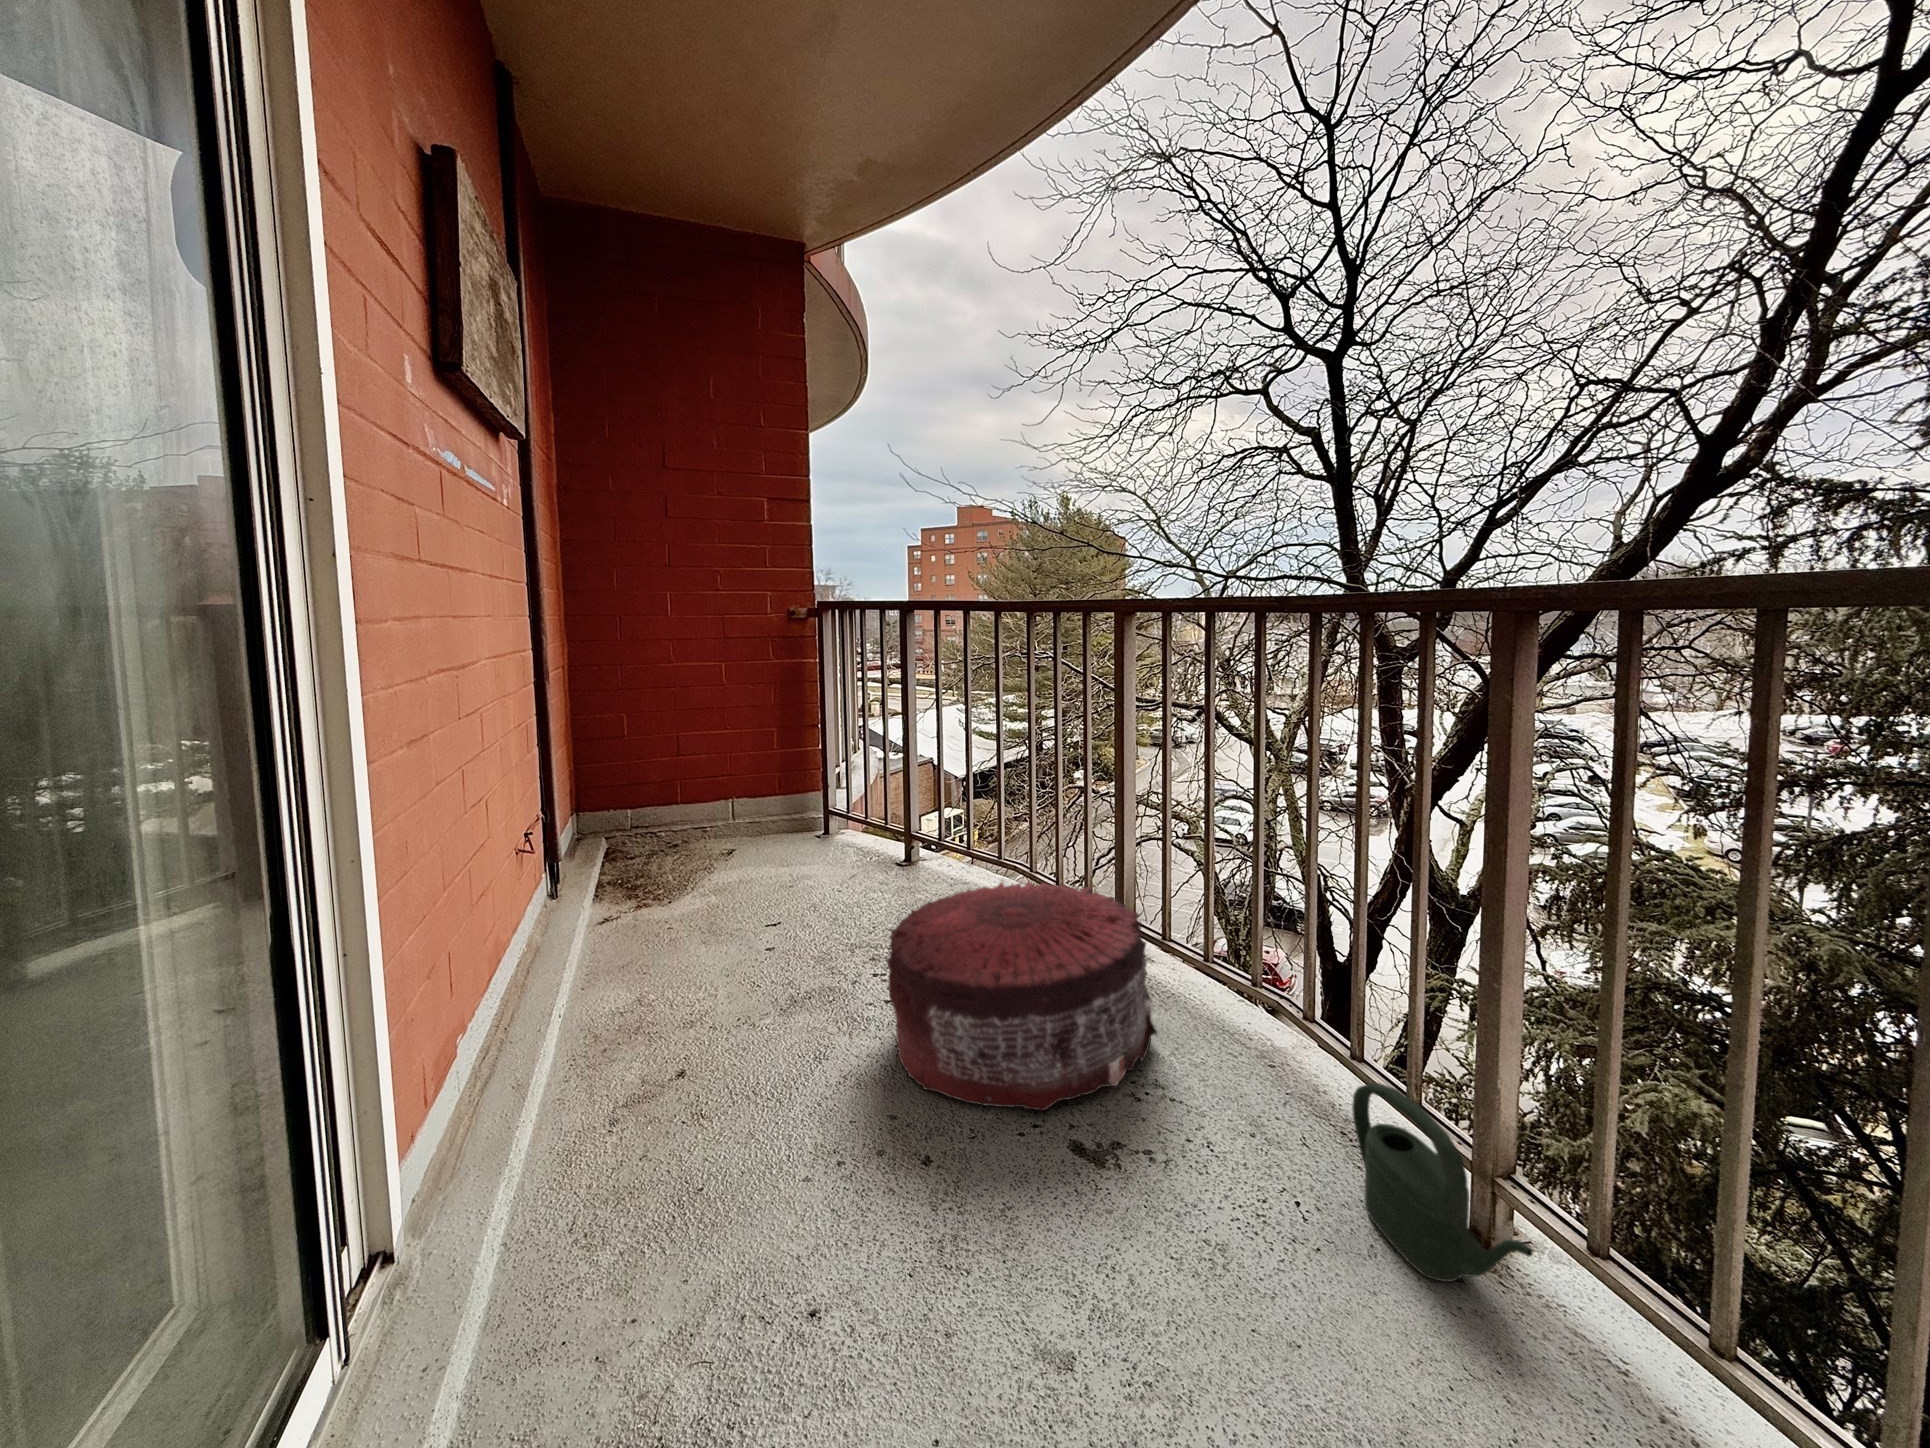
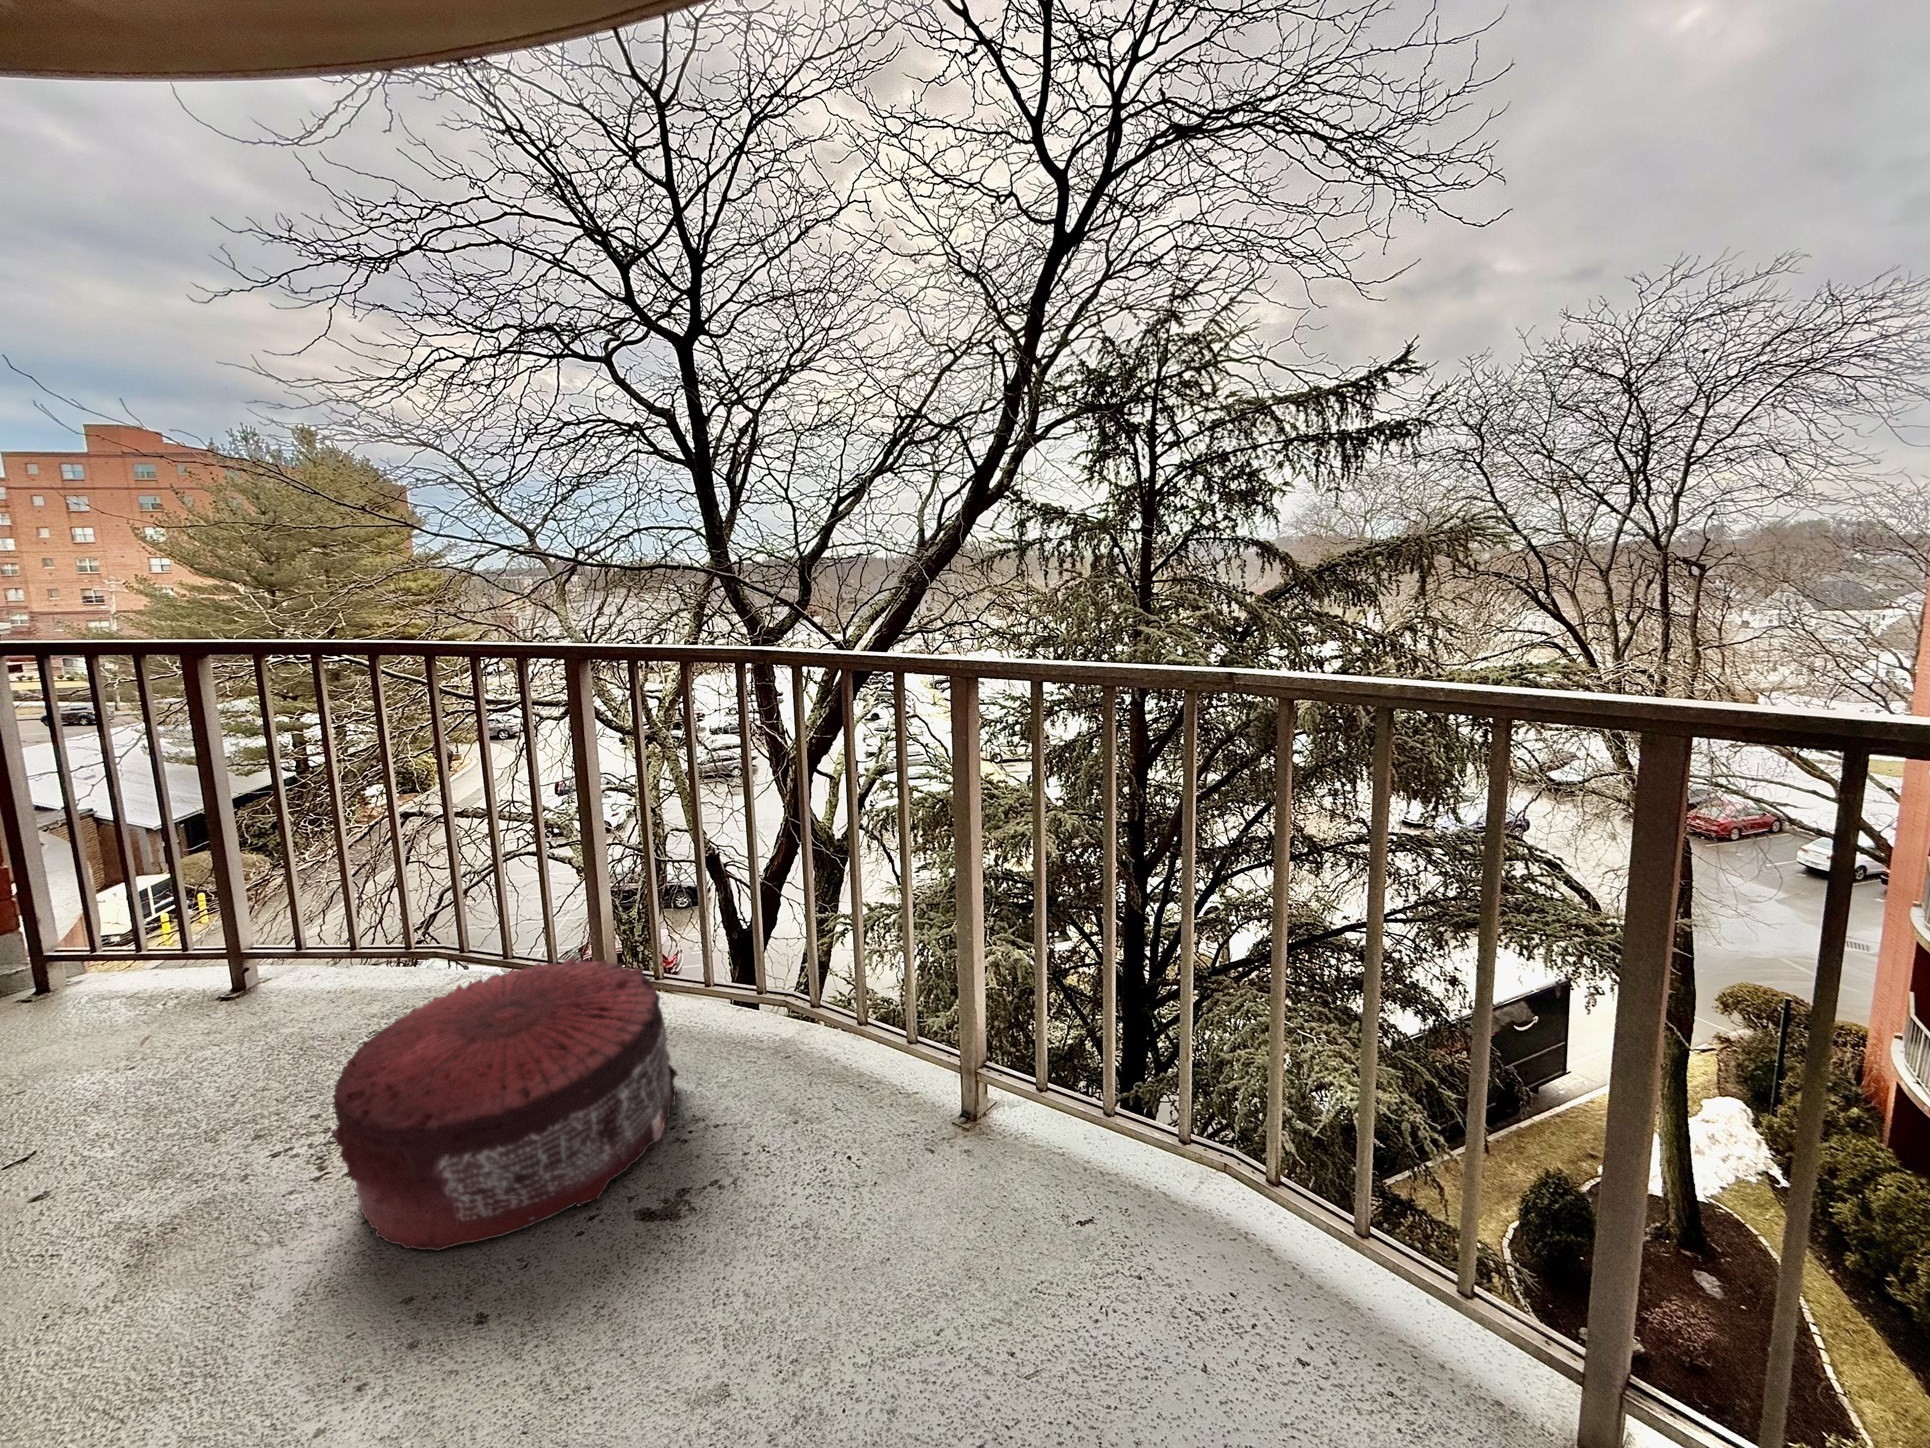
watering can: present [1352,1083,1533,1281] -> none [875,1037,1014,1157]

